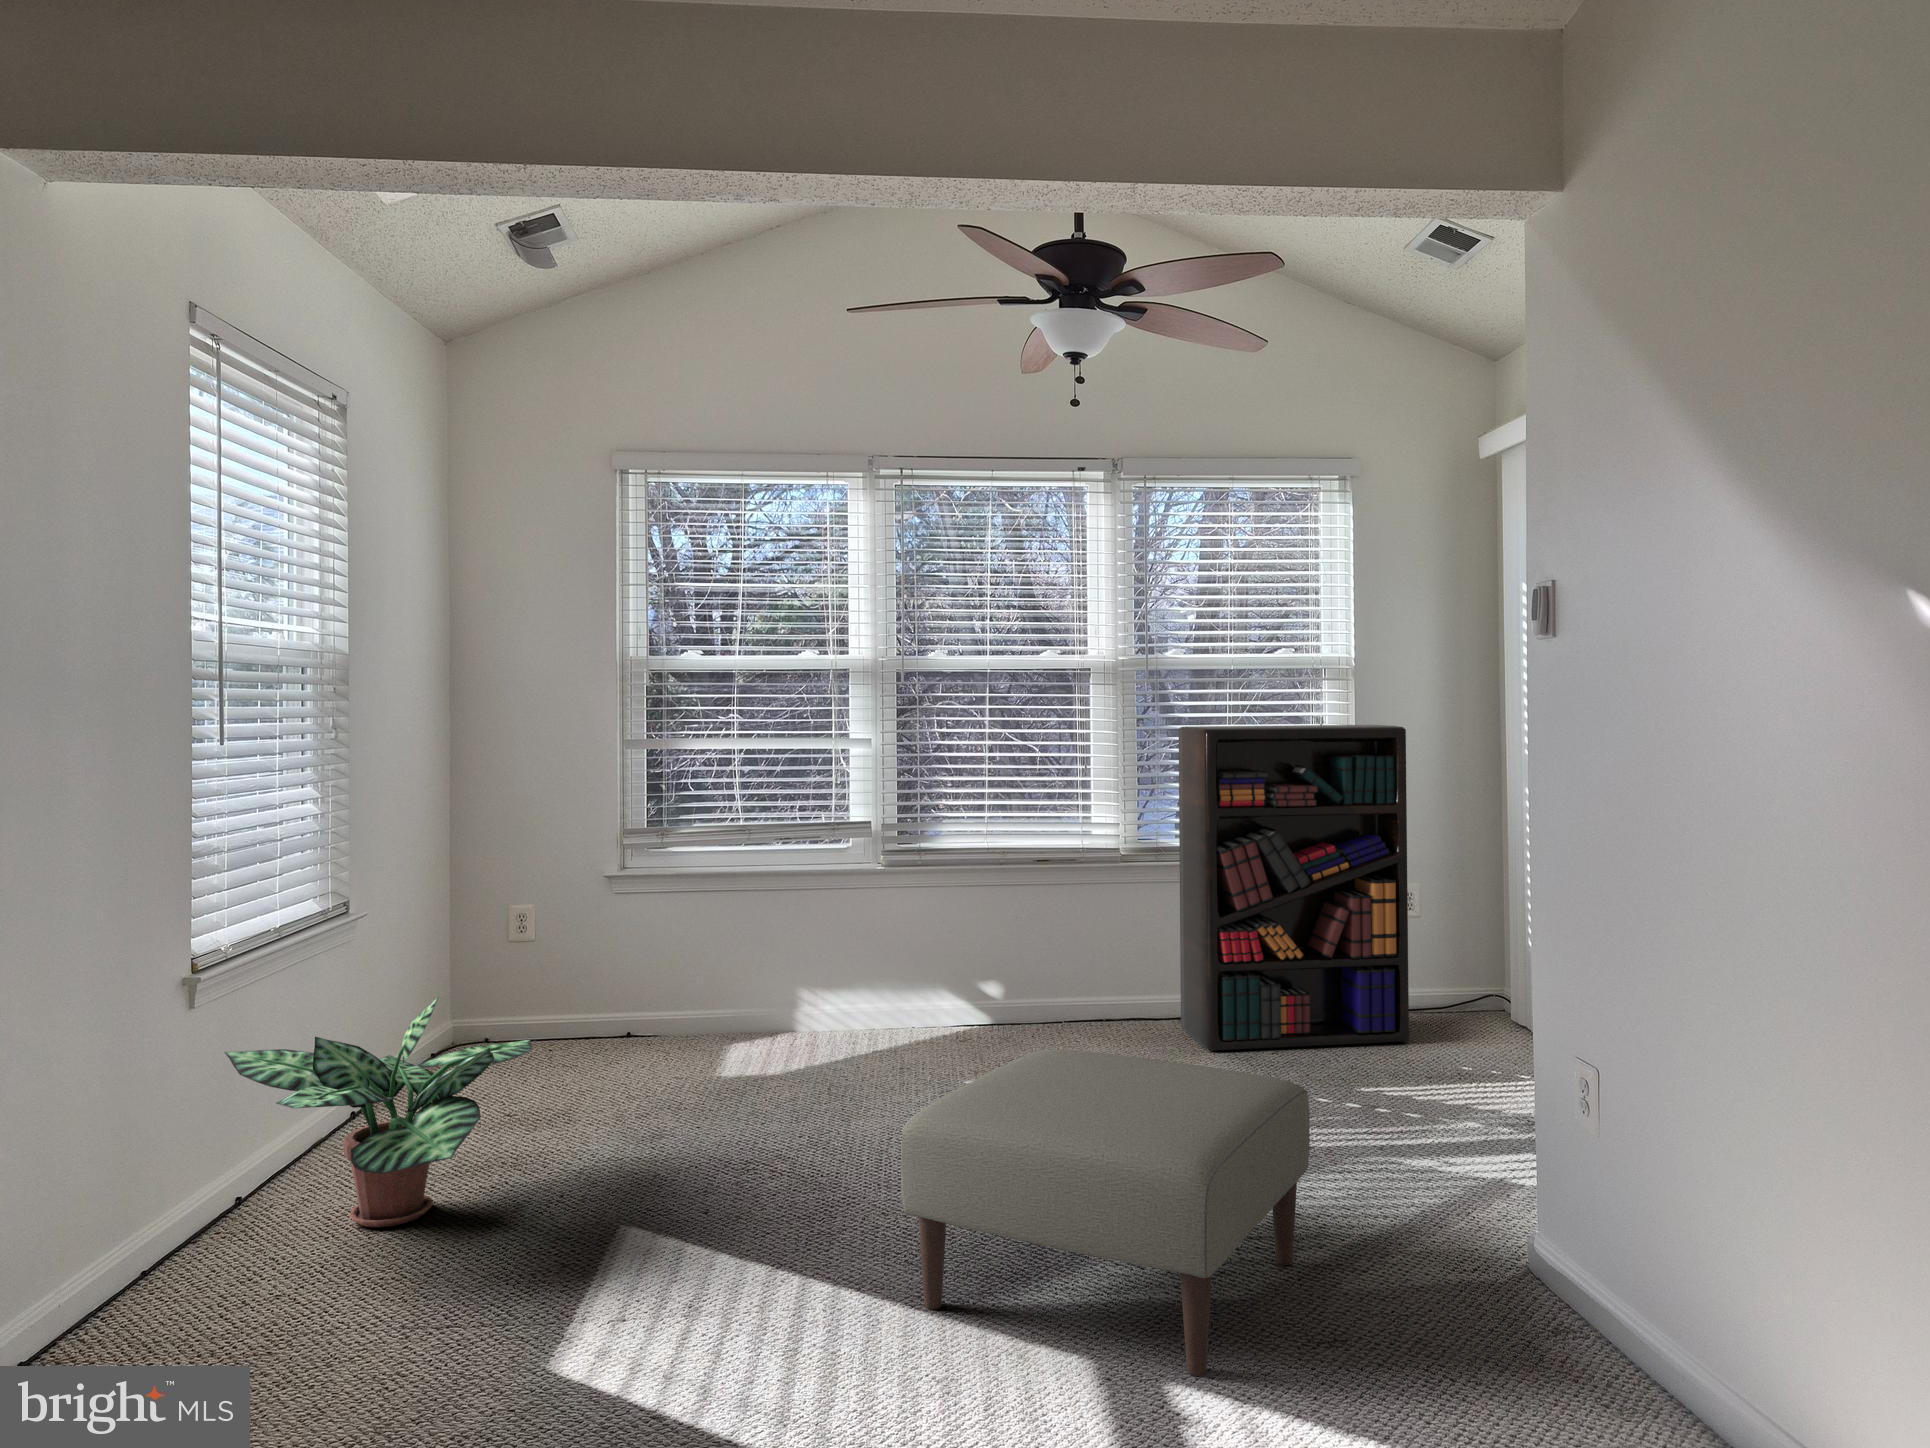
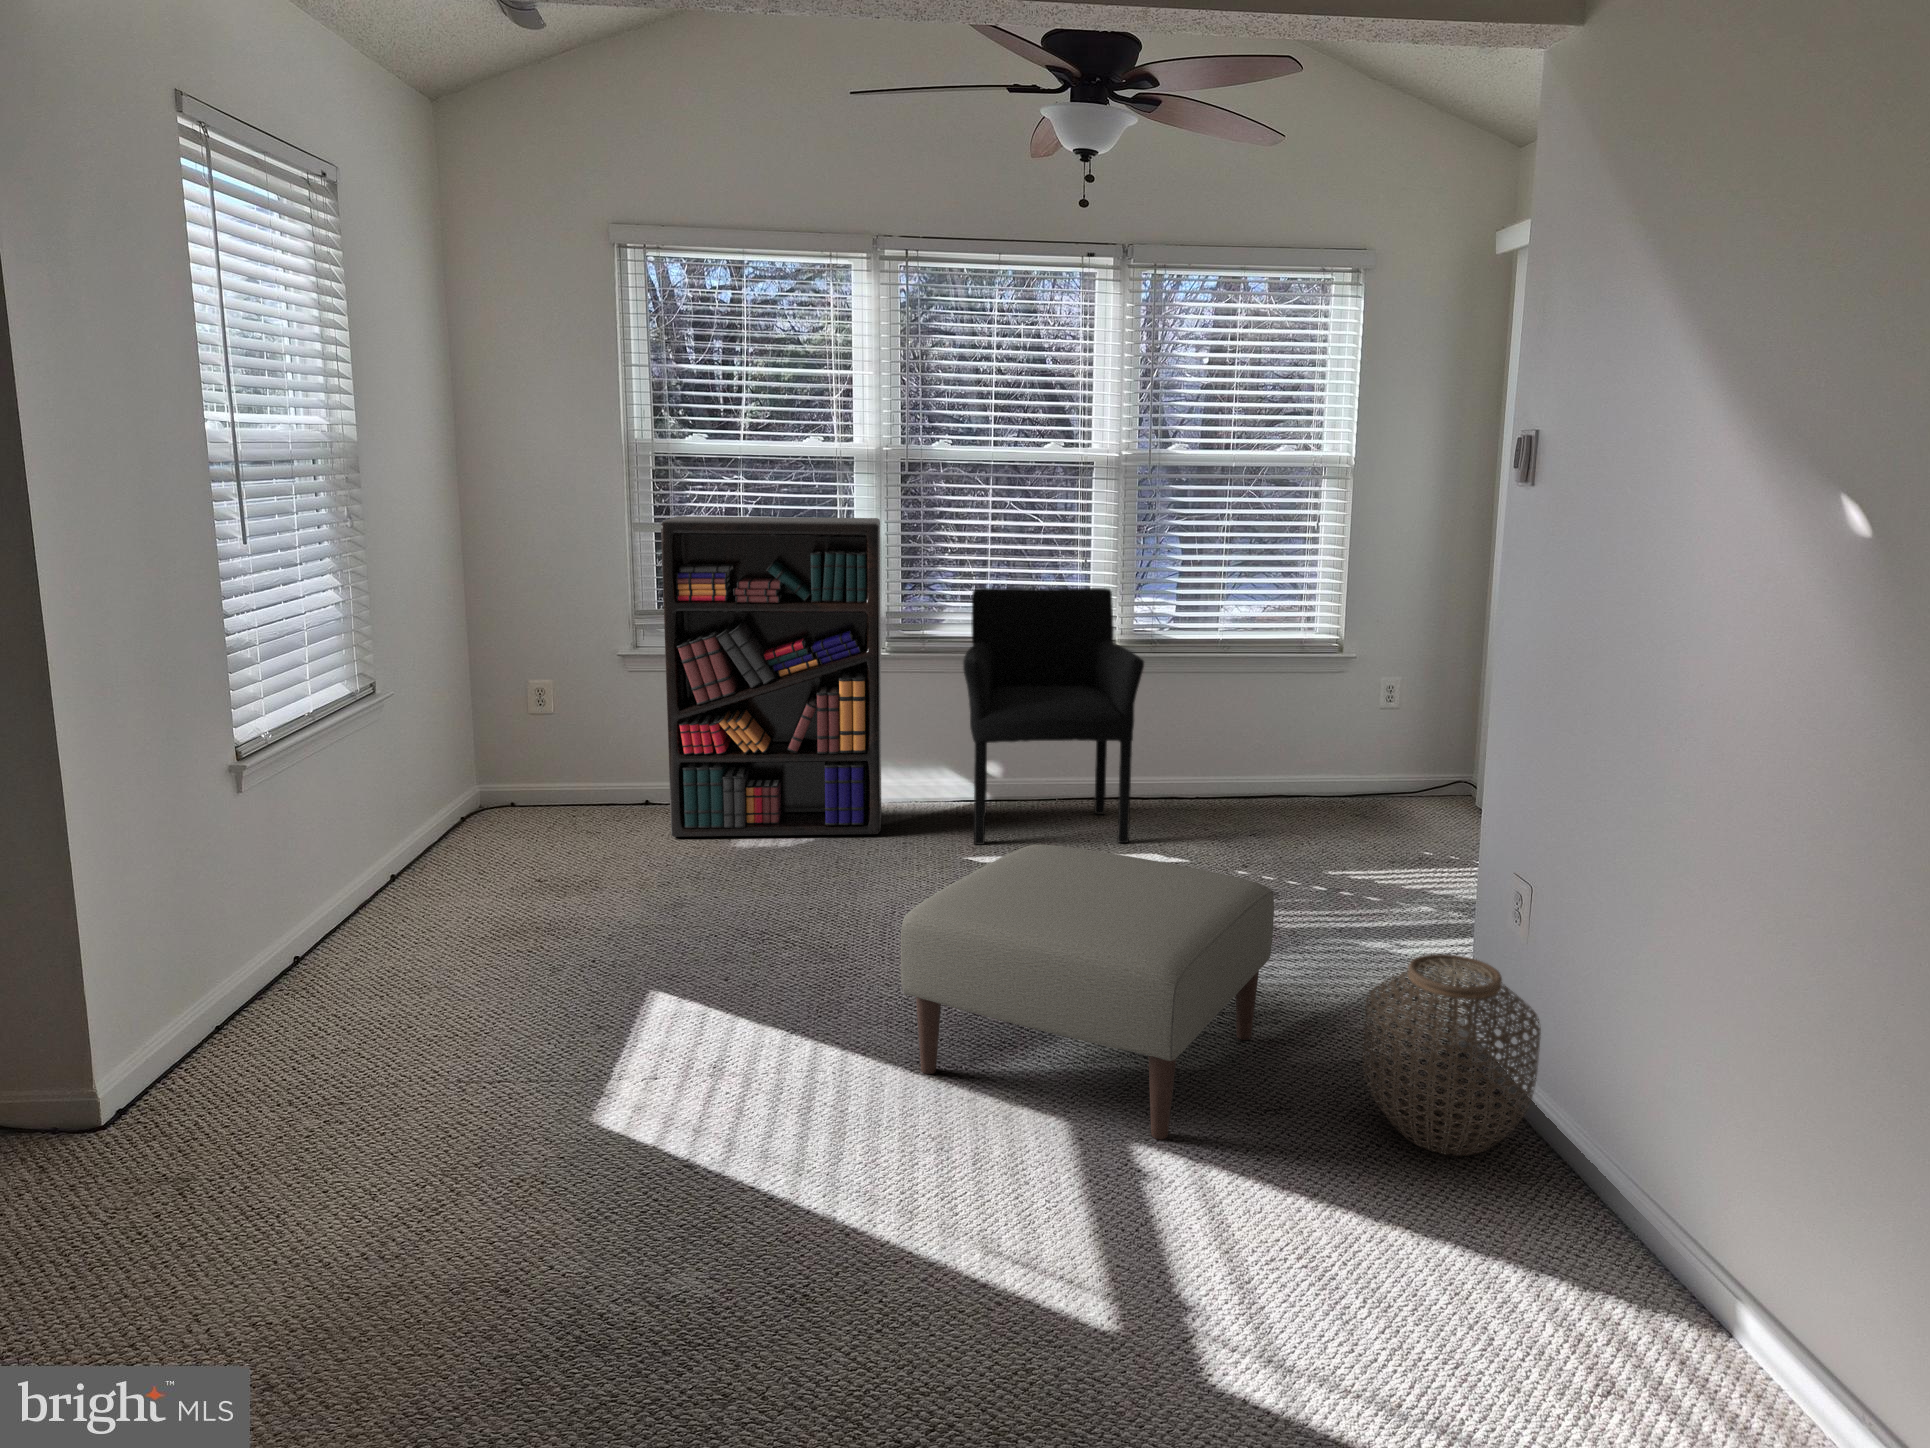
bookshelf: present [1179,725,1409,1051] -> present [661,516,881,837]
armchair: none [965,795,1154,1070] -> present [963,588,1144,845]
potted plant: present [225,997,532,1227] -> none [274,783,559,986]
woven basket: none [1419,1149,1619,1387] -> present [1363,954,1541,1155]

